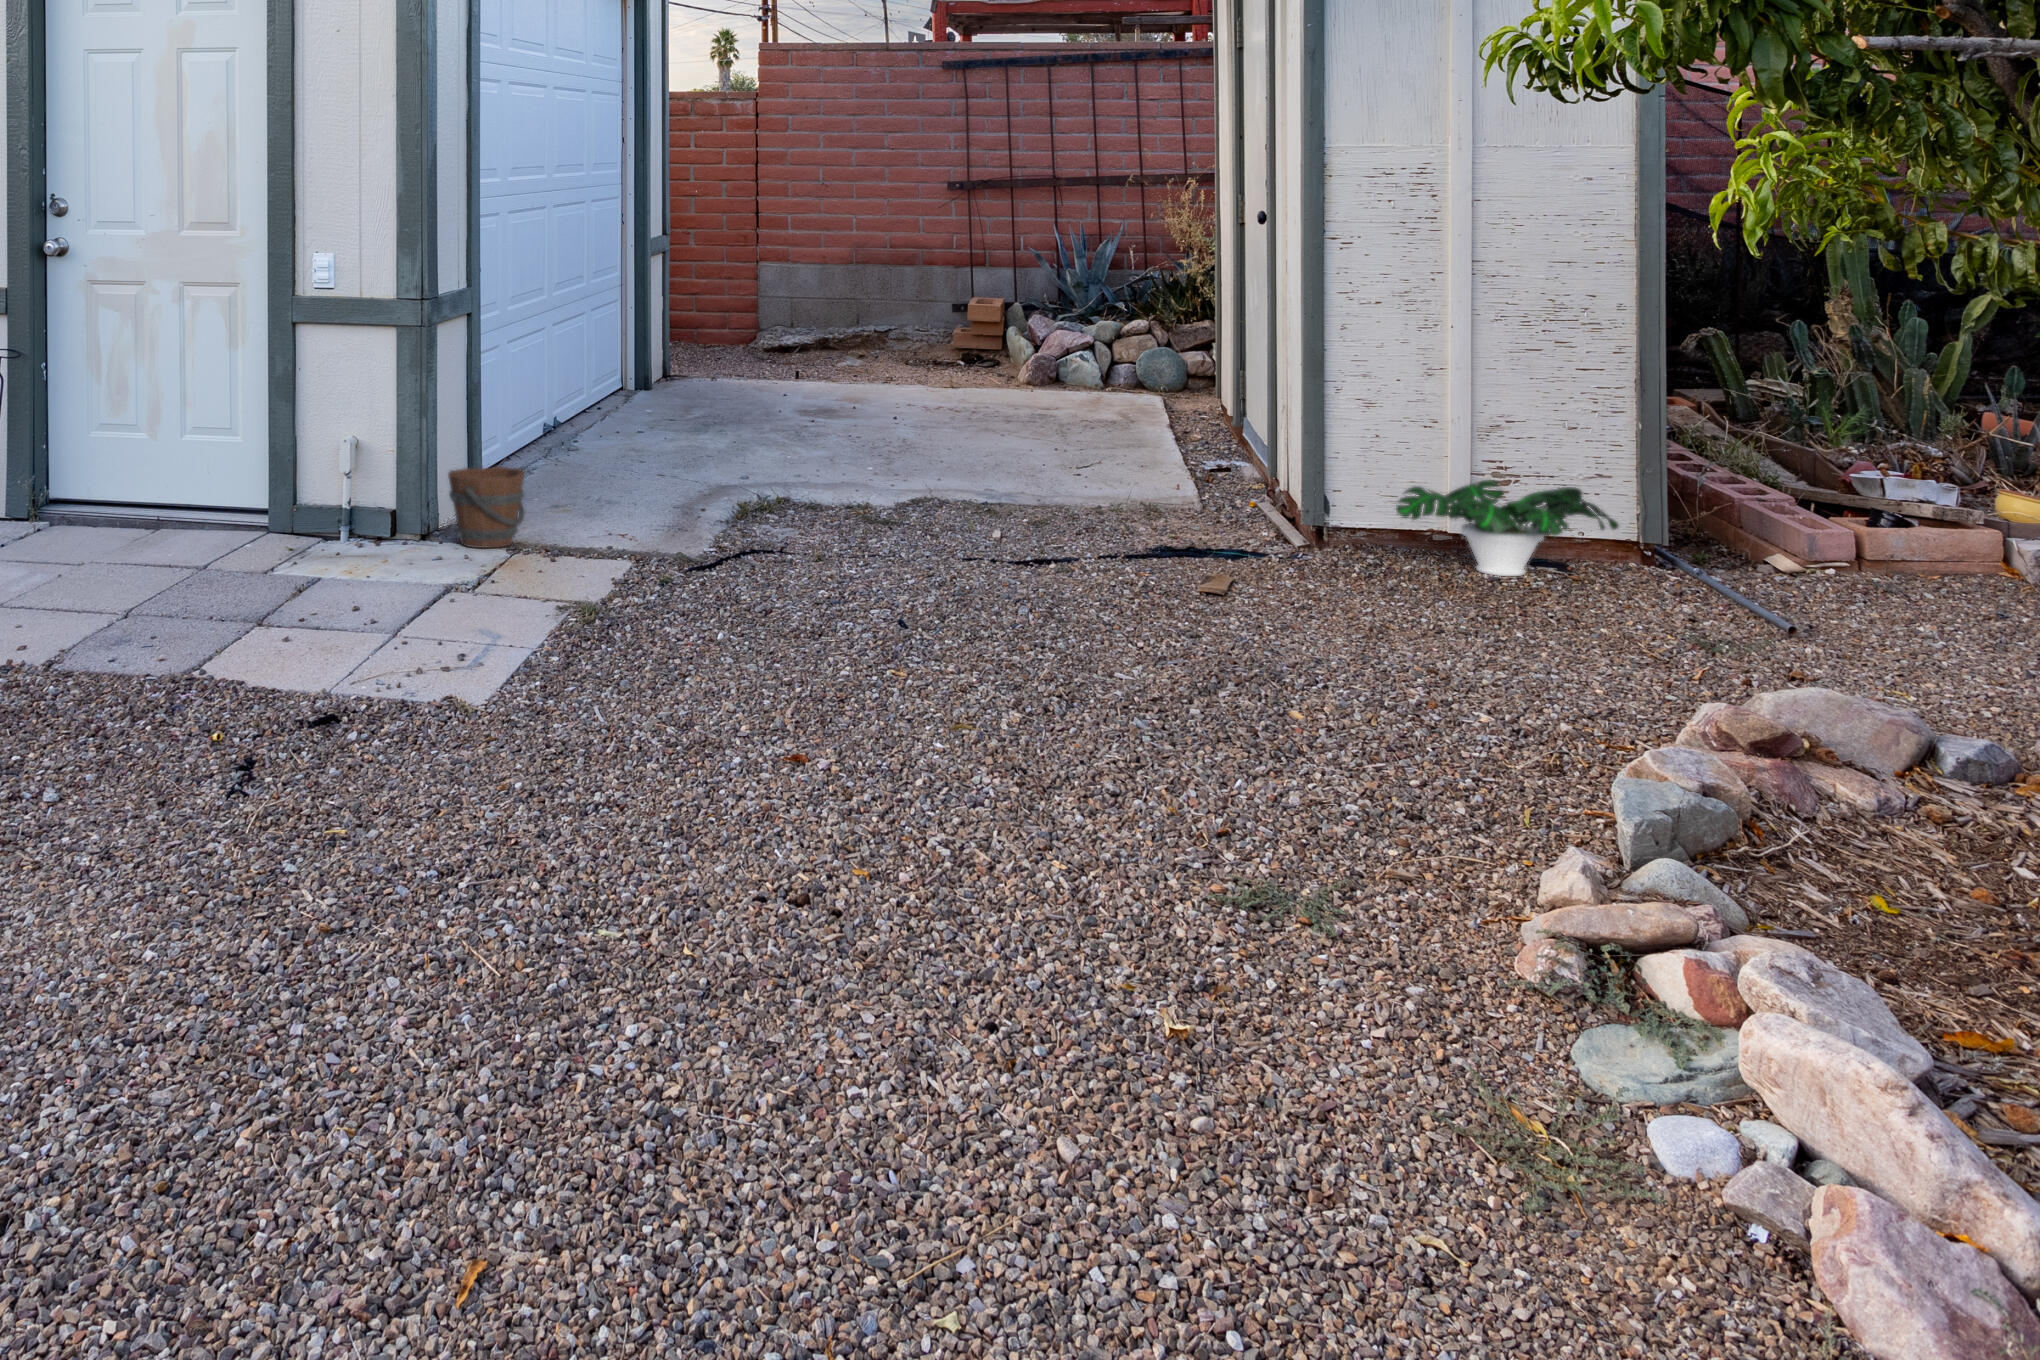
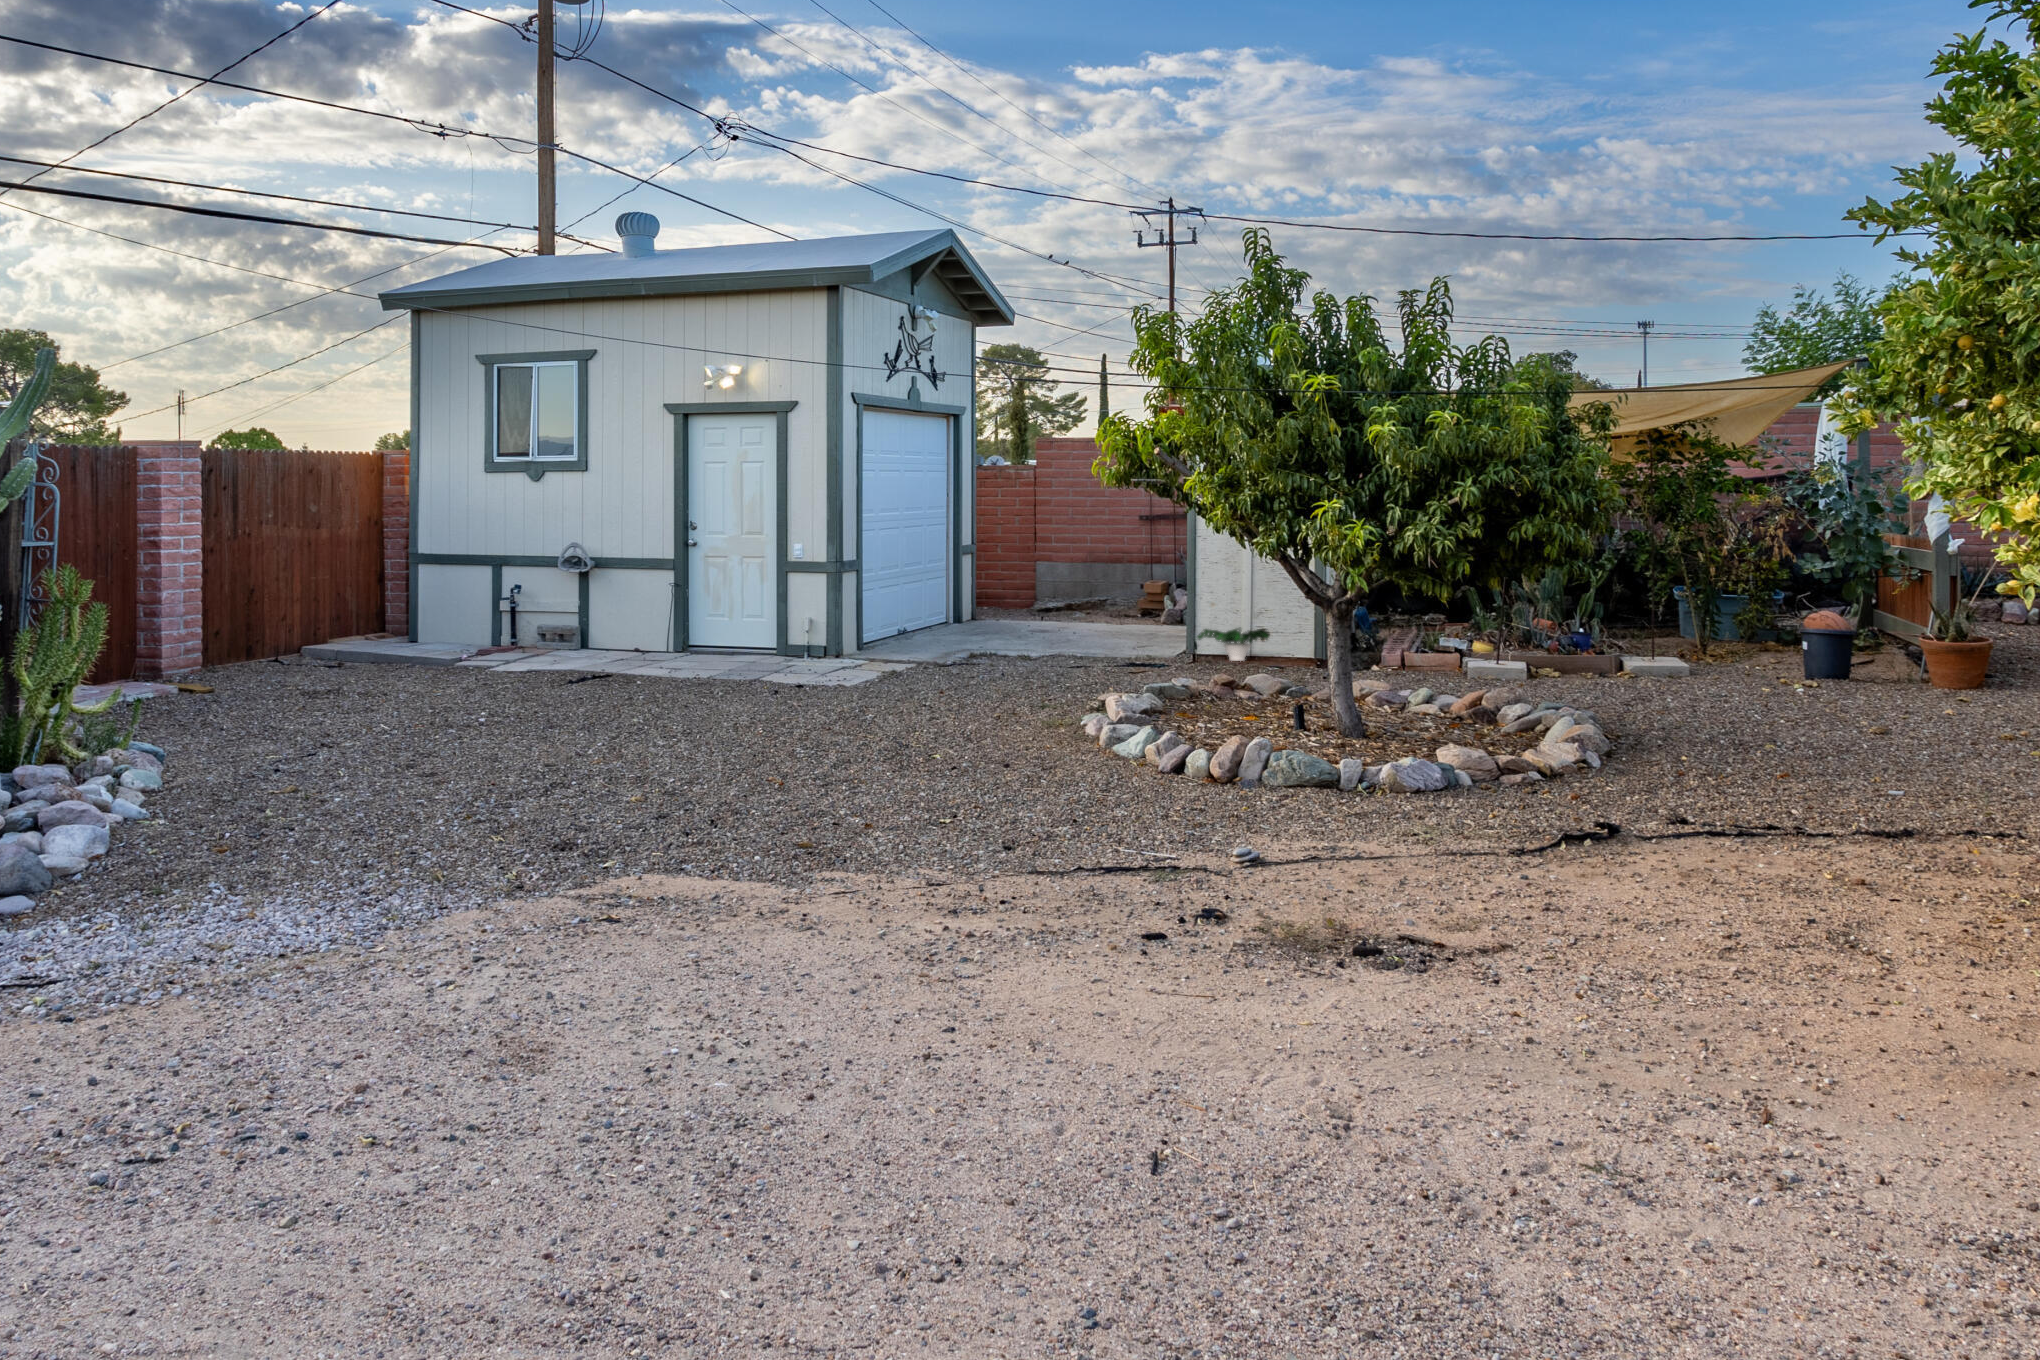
bucket: present [448,466,525,548] -> none [847,627,877,657]

